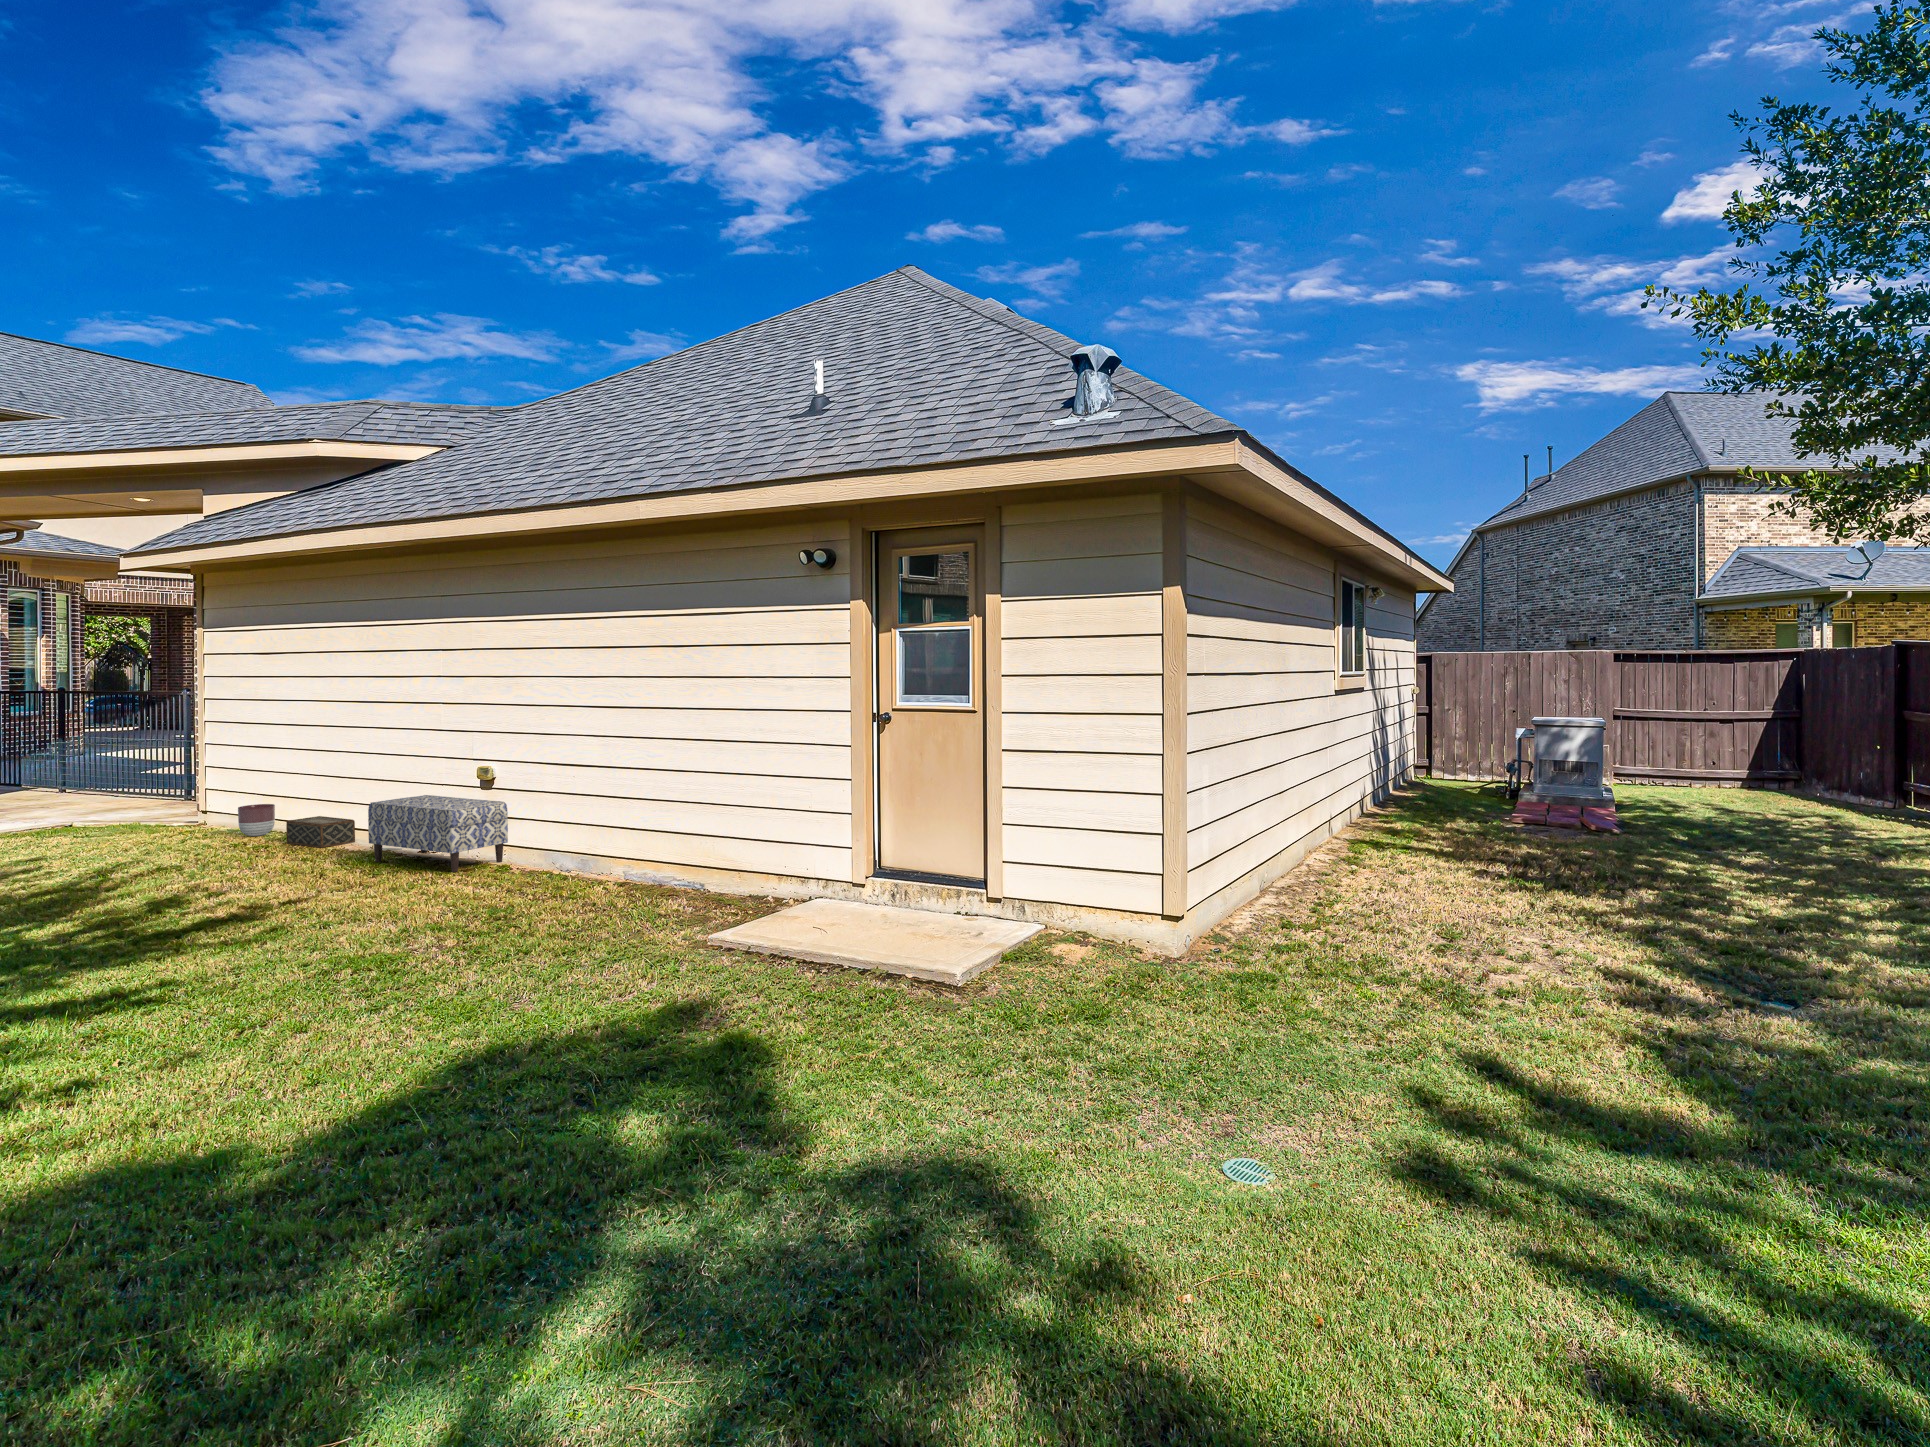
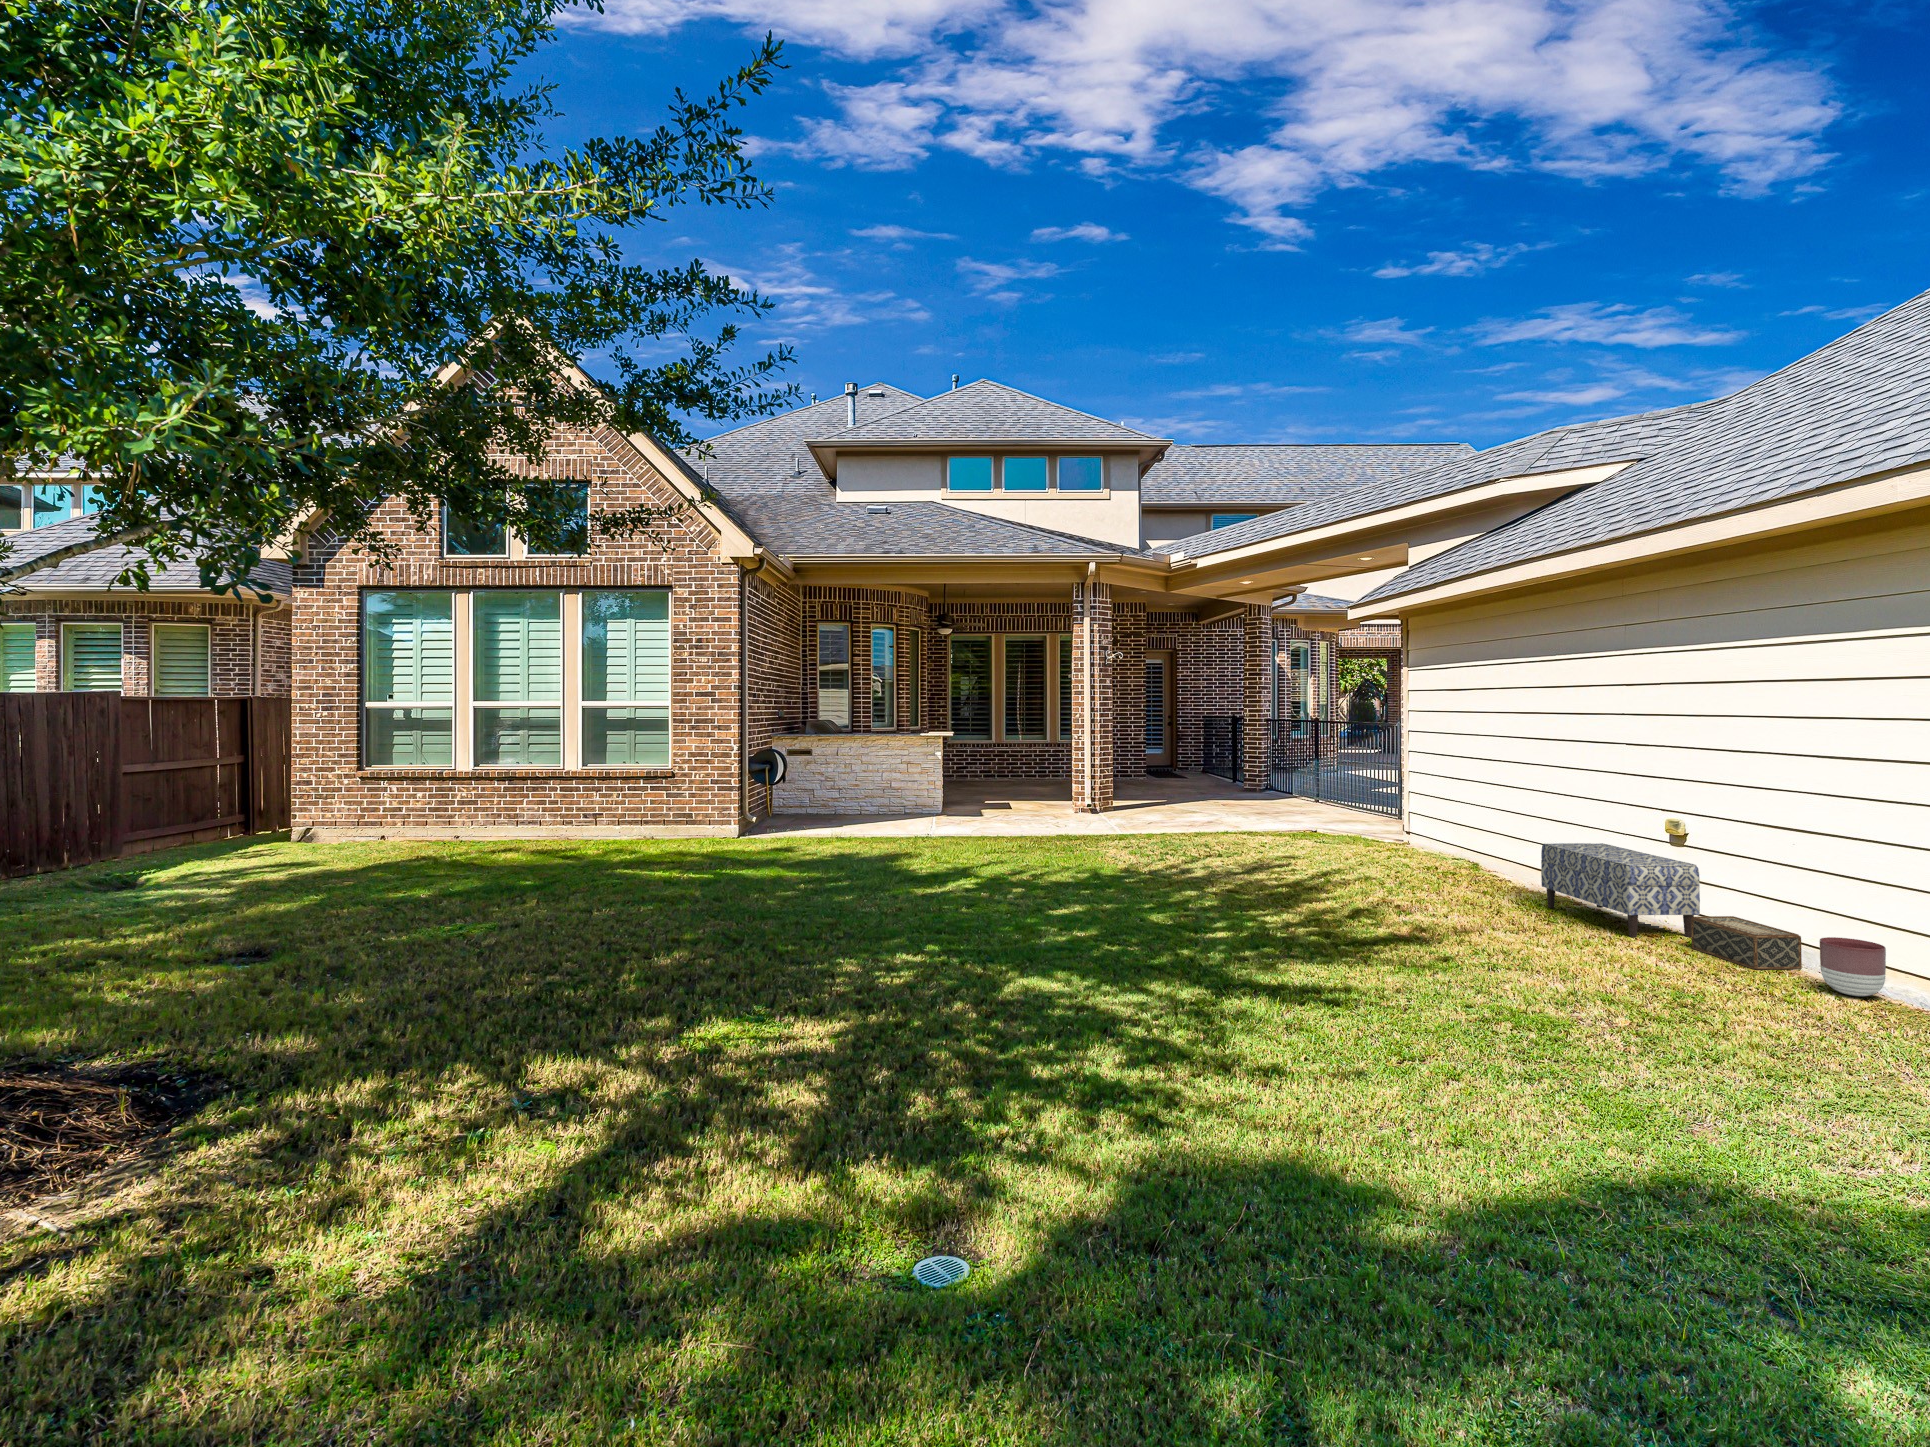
planter: present [238,804,275,836] -> present [1820,937,1886,996]
woven basket: present [286,816,355,848] -> present [1691,916,1802,970]

